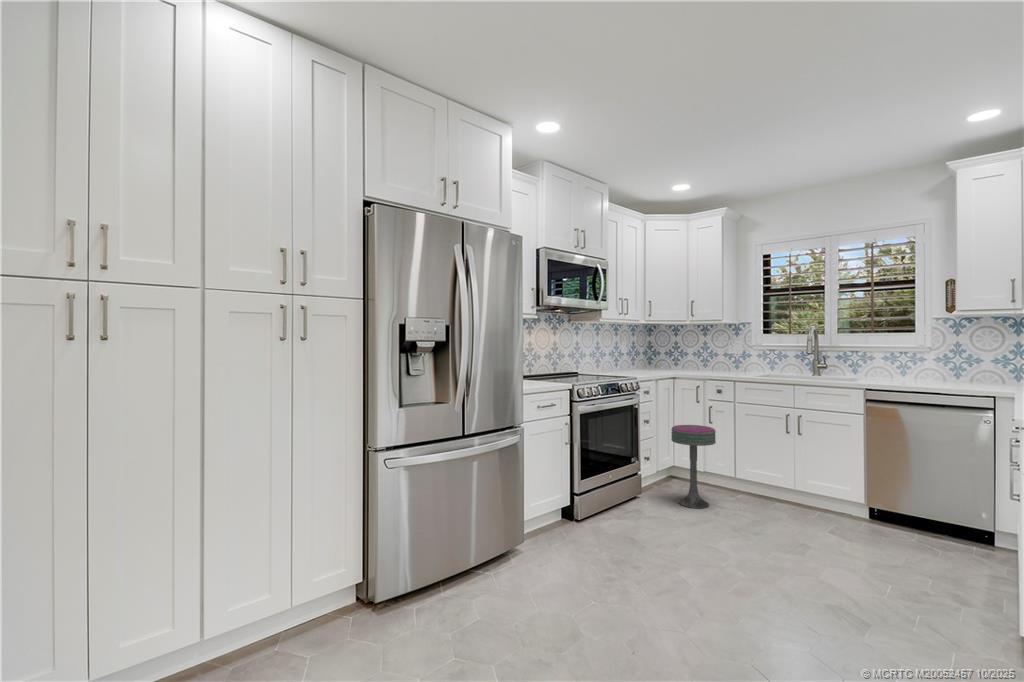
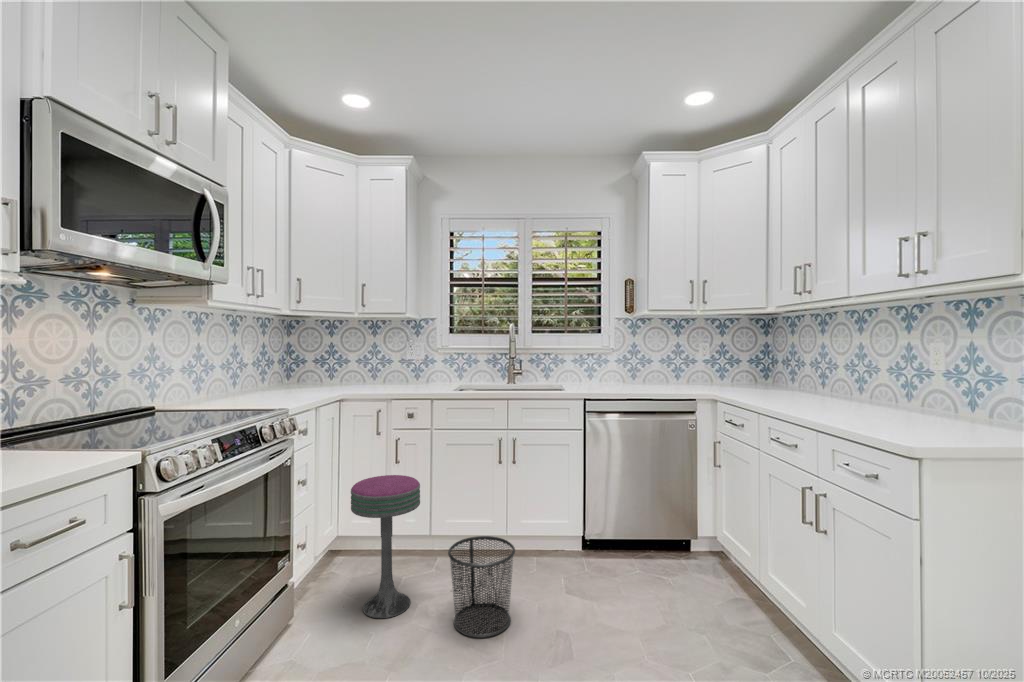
waste bin: none [726,470,775,529] -> present [448,536,515,638]

